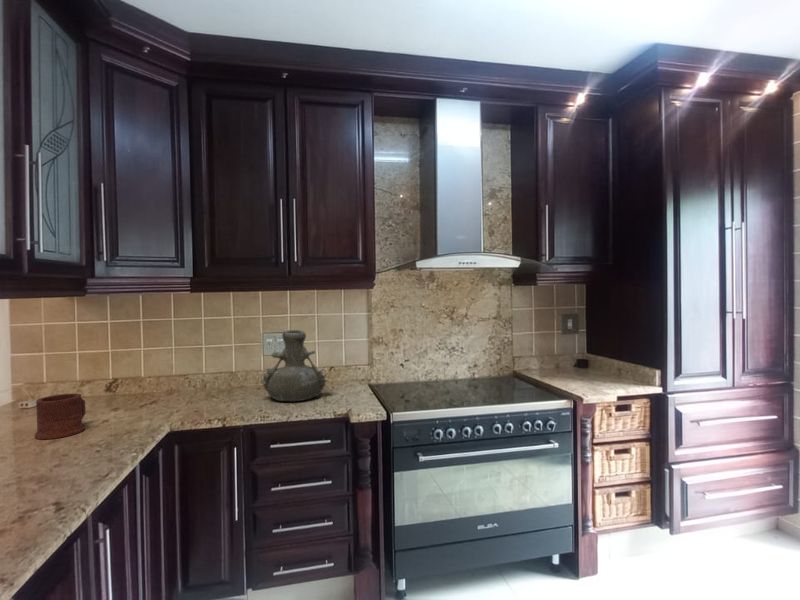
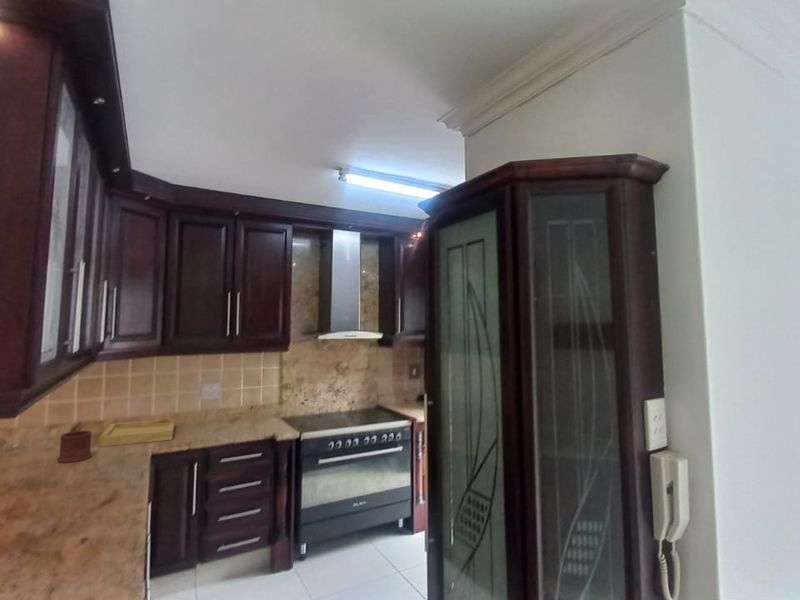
vase: present [261,330,327,401] -> none [207,381,256,431]
tray: none [111,380,229,416] -> present [99,419,175,447]

